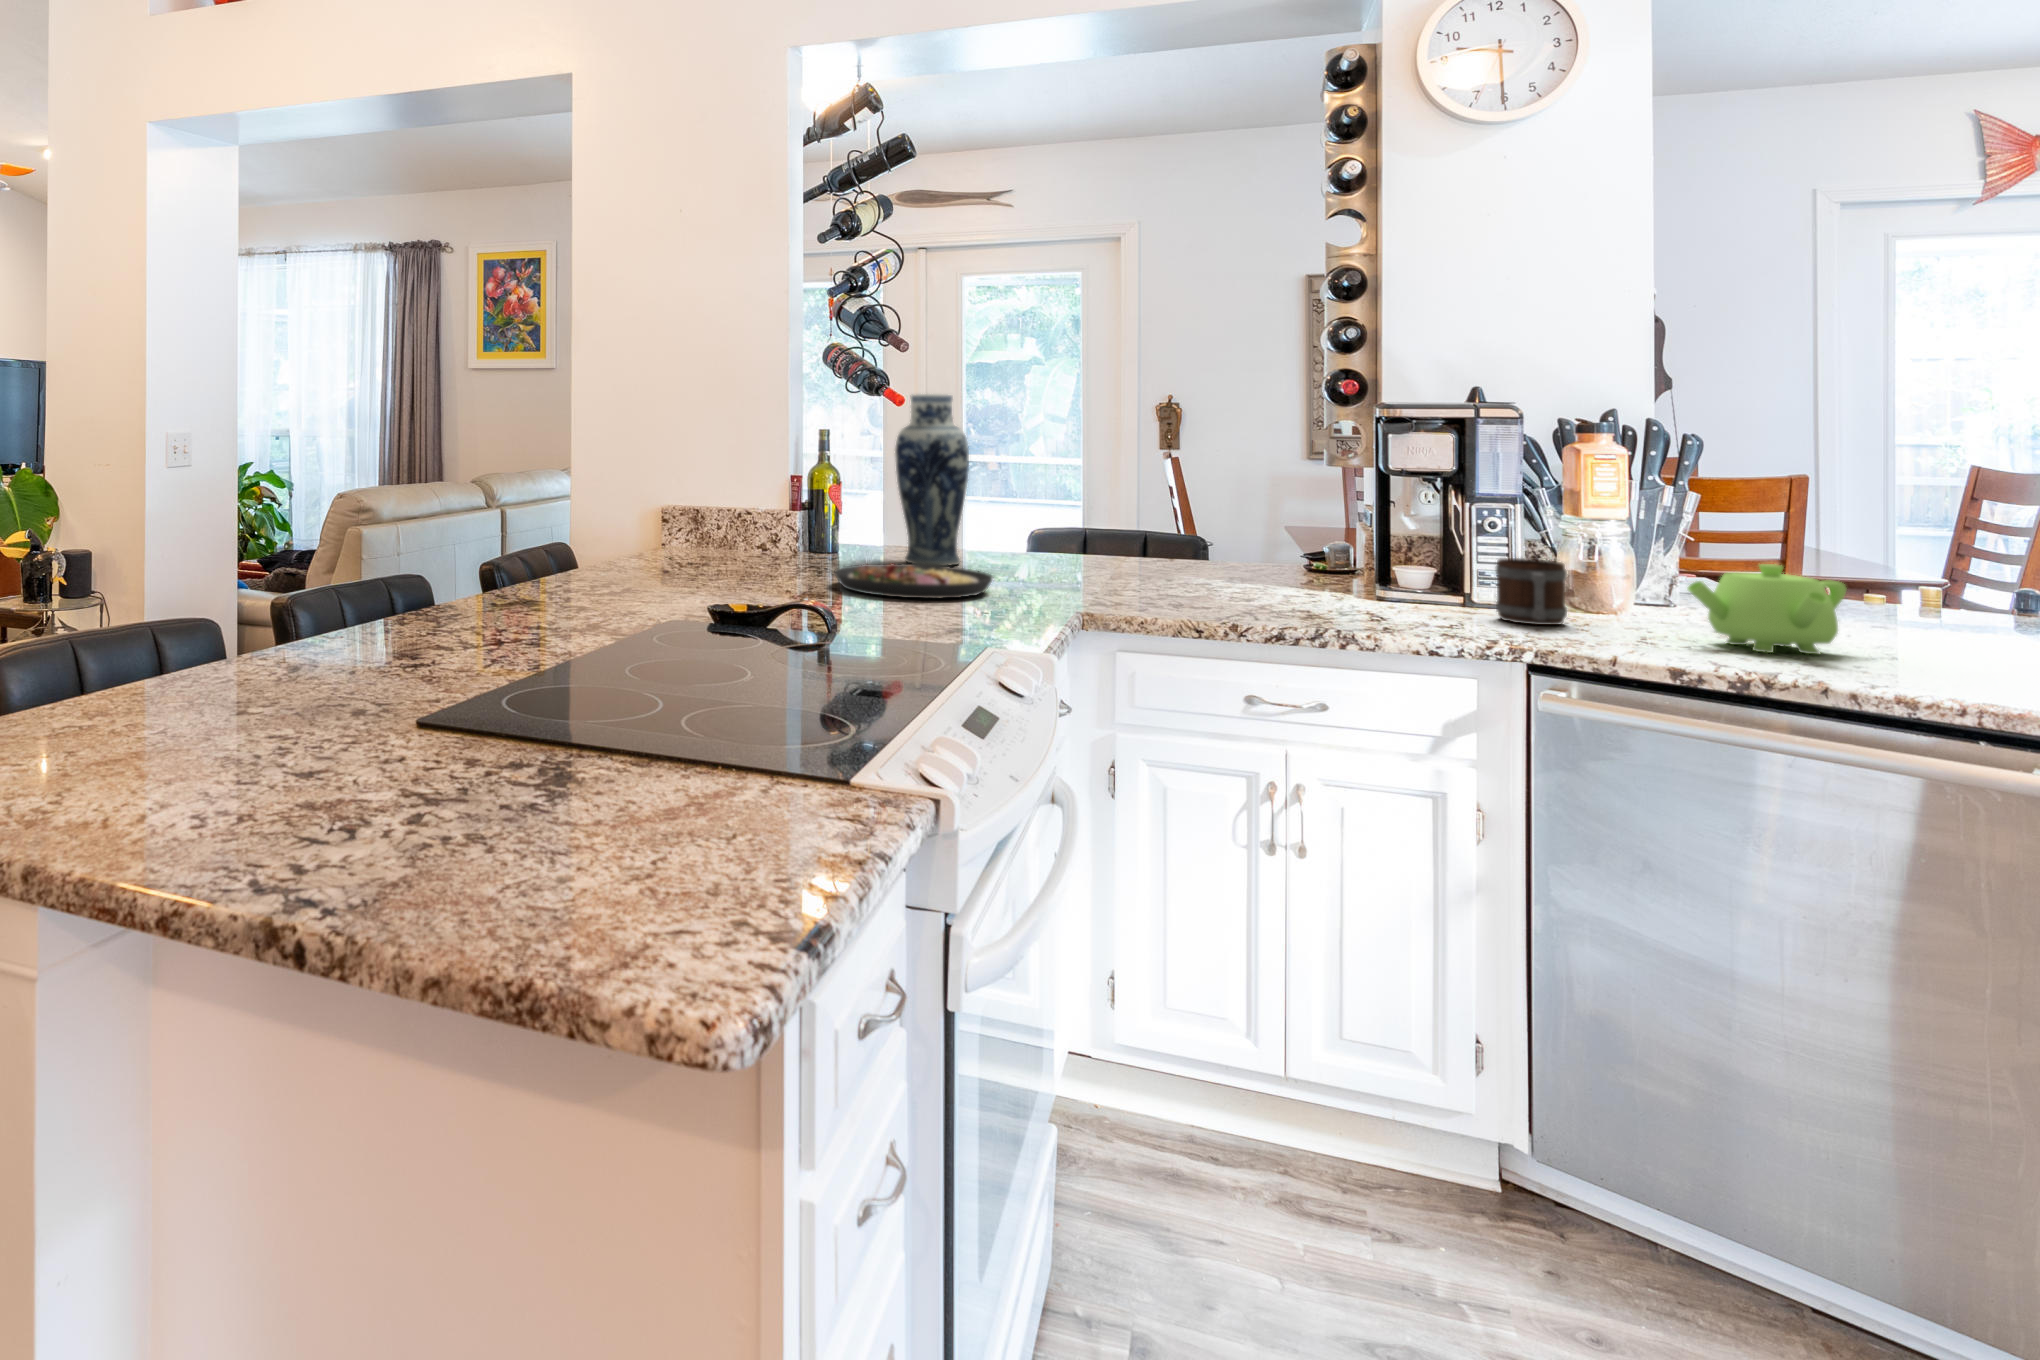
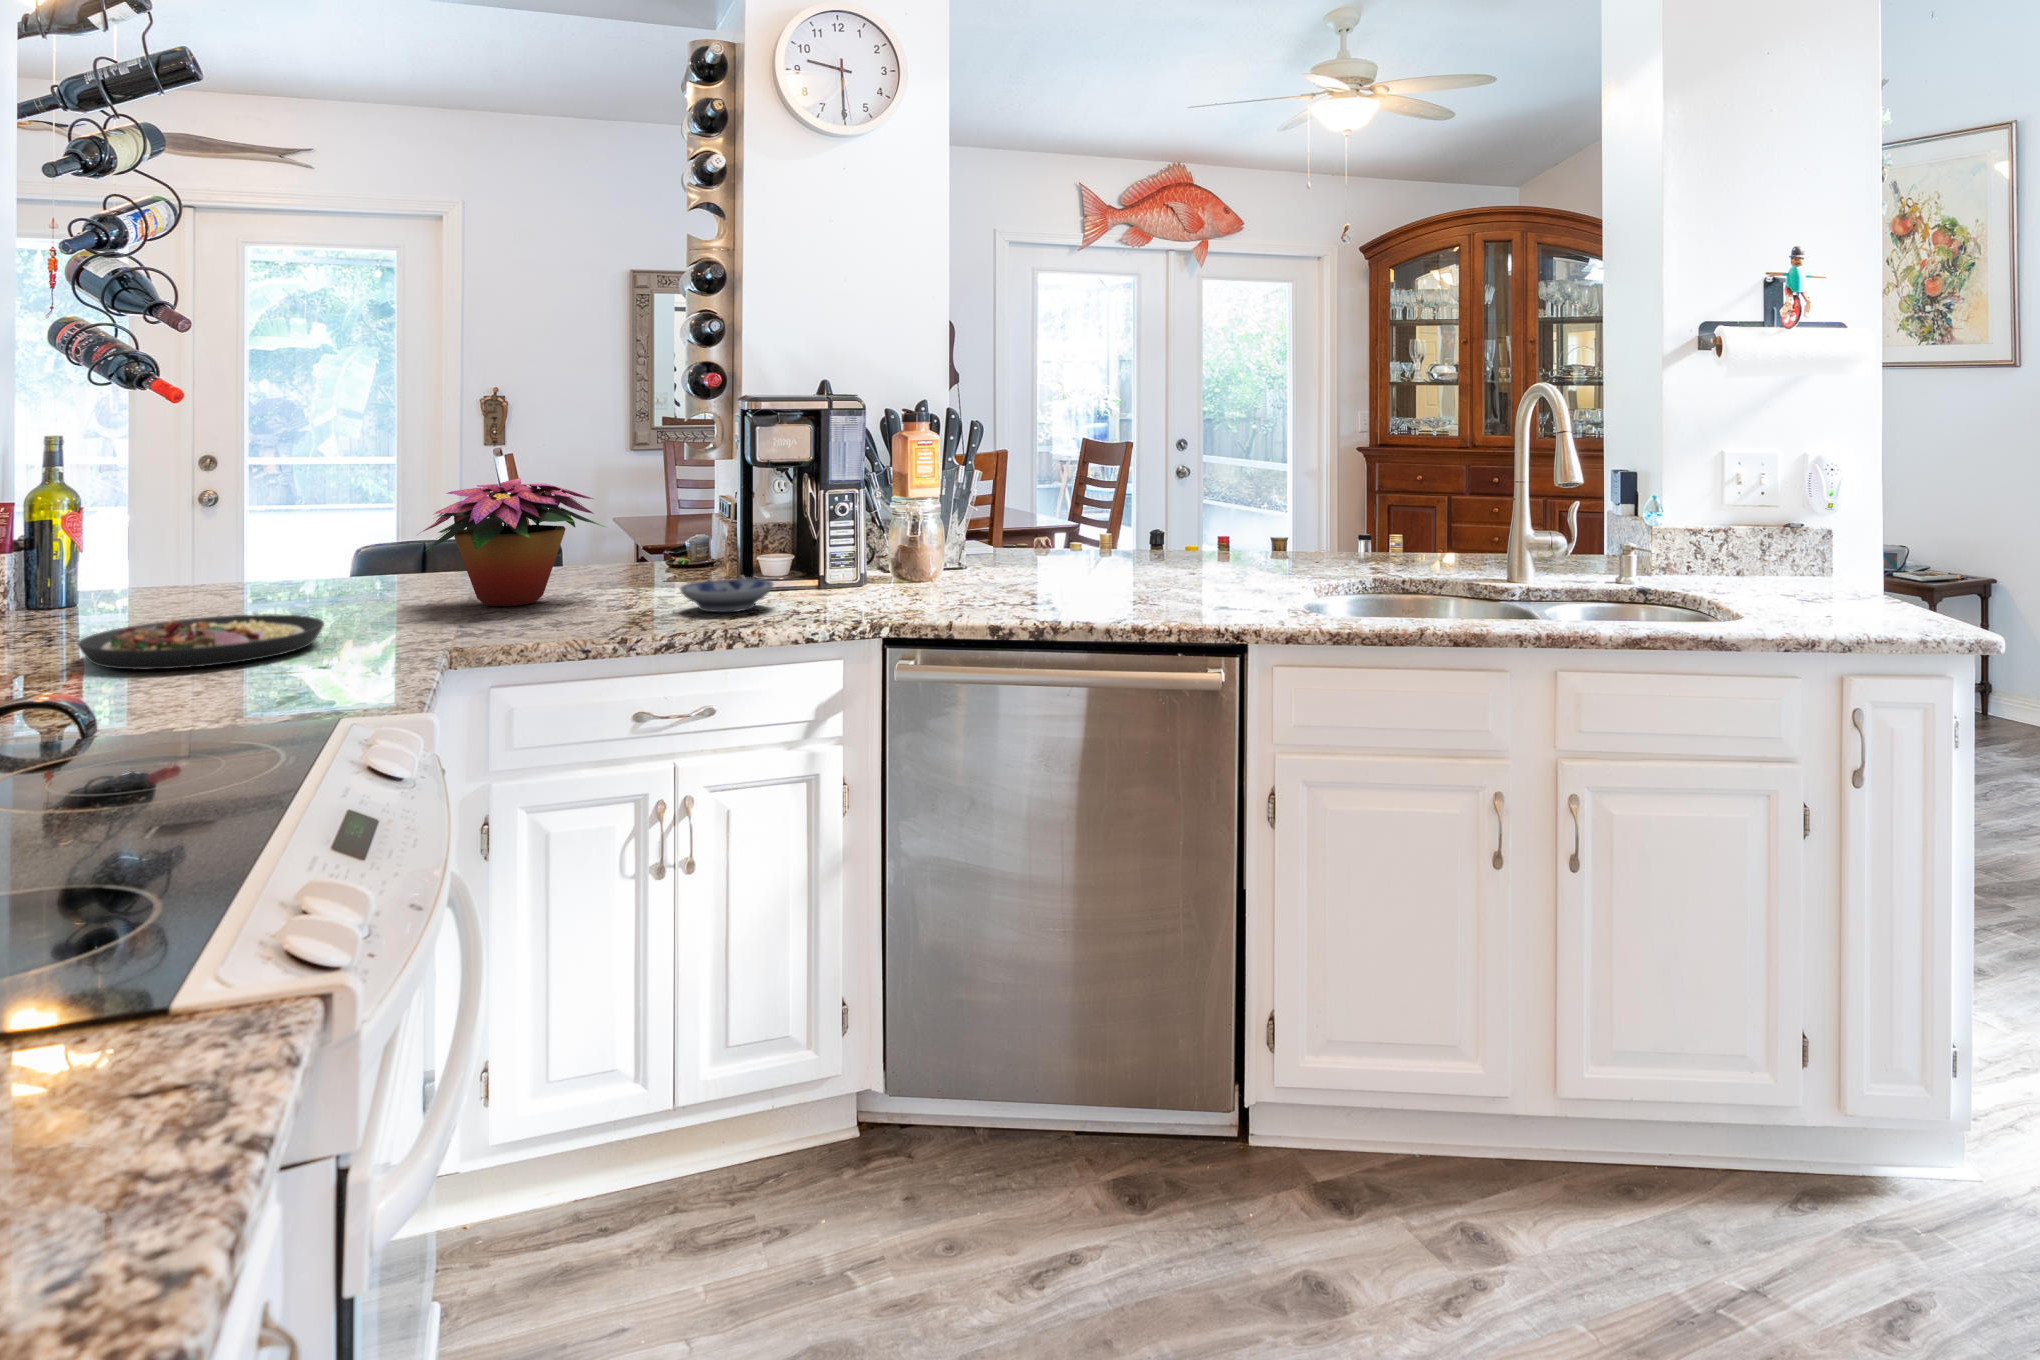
vase: present [895,394,969,566] -> none [172,391,281,615]
flower arrangement: none [1063,473,1243,586] -> present [420,478,605,606]
mug: present [1496,558,1567,625] -> none [846,538,902,600]
teapot: present [1688,564,1847,654] -> none [992,525,1088,601]
bowl: none [1303,584,1405,616] -> present [680,579,774,612]

